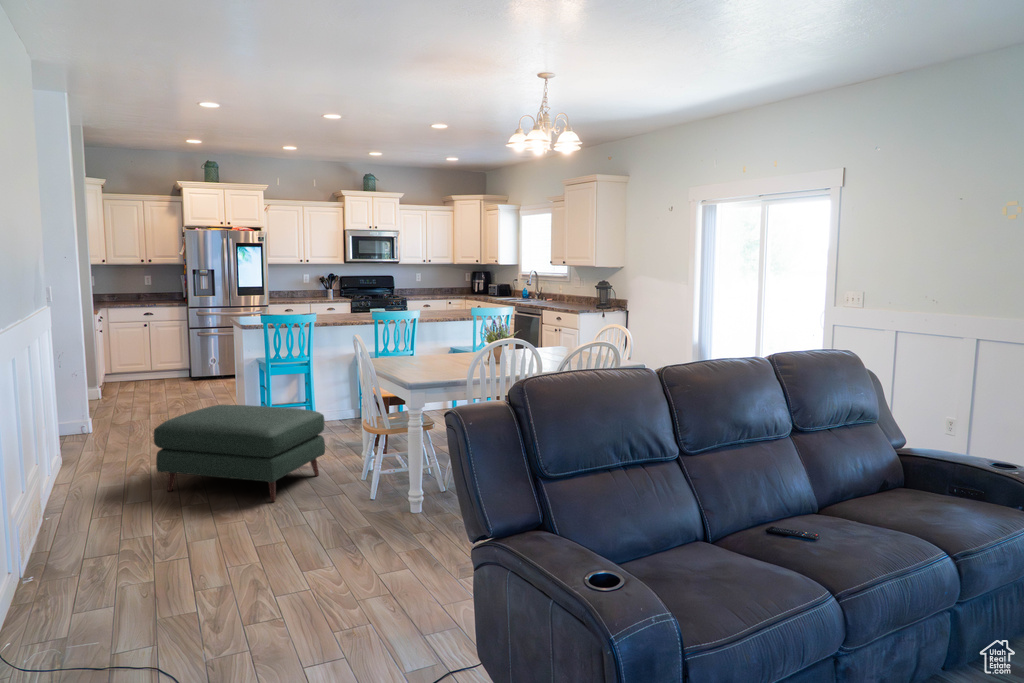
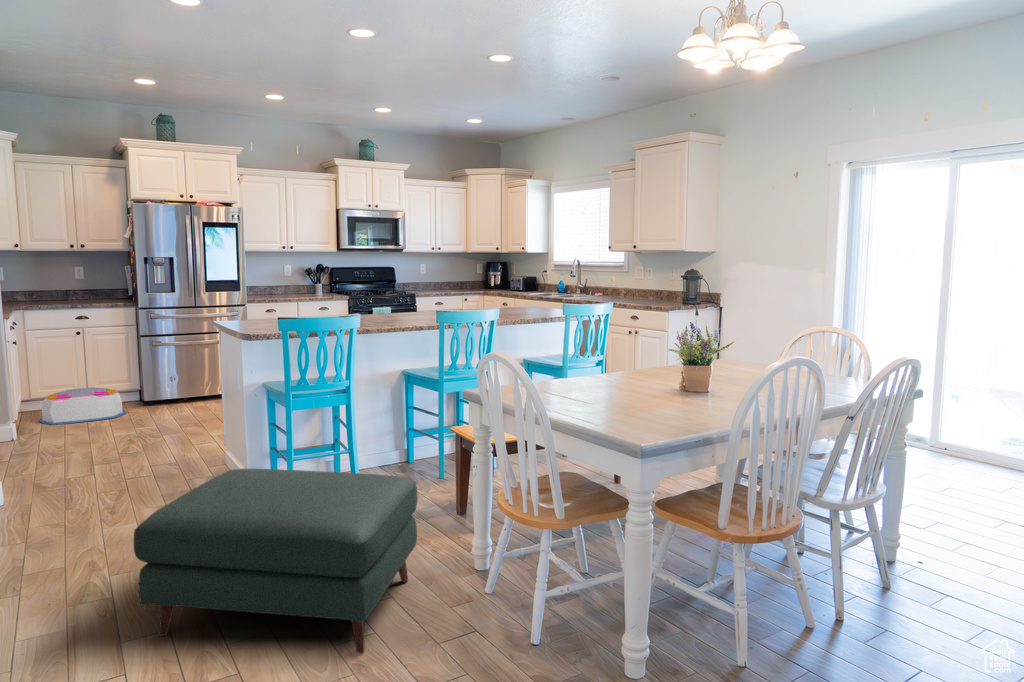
storage bin: none [117,364,178,390] -> present [39,386,126,425]

